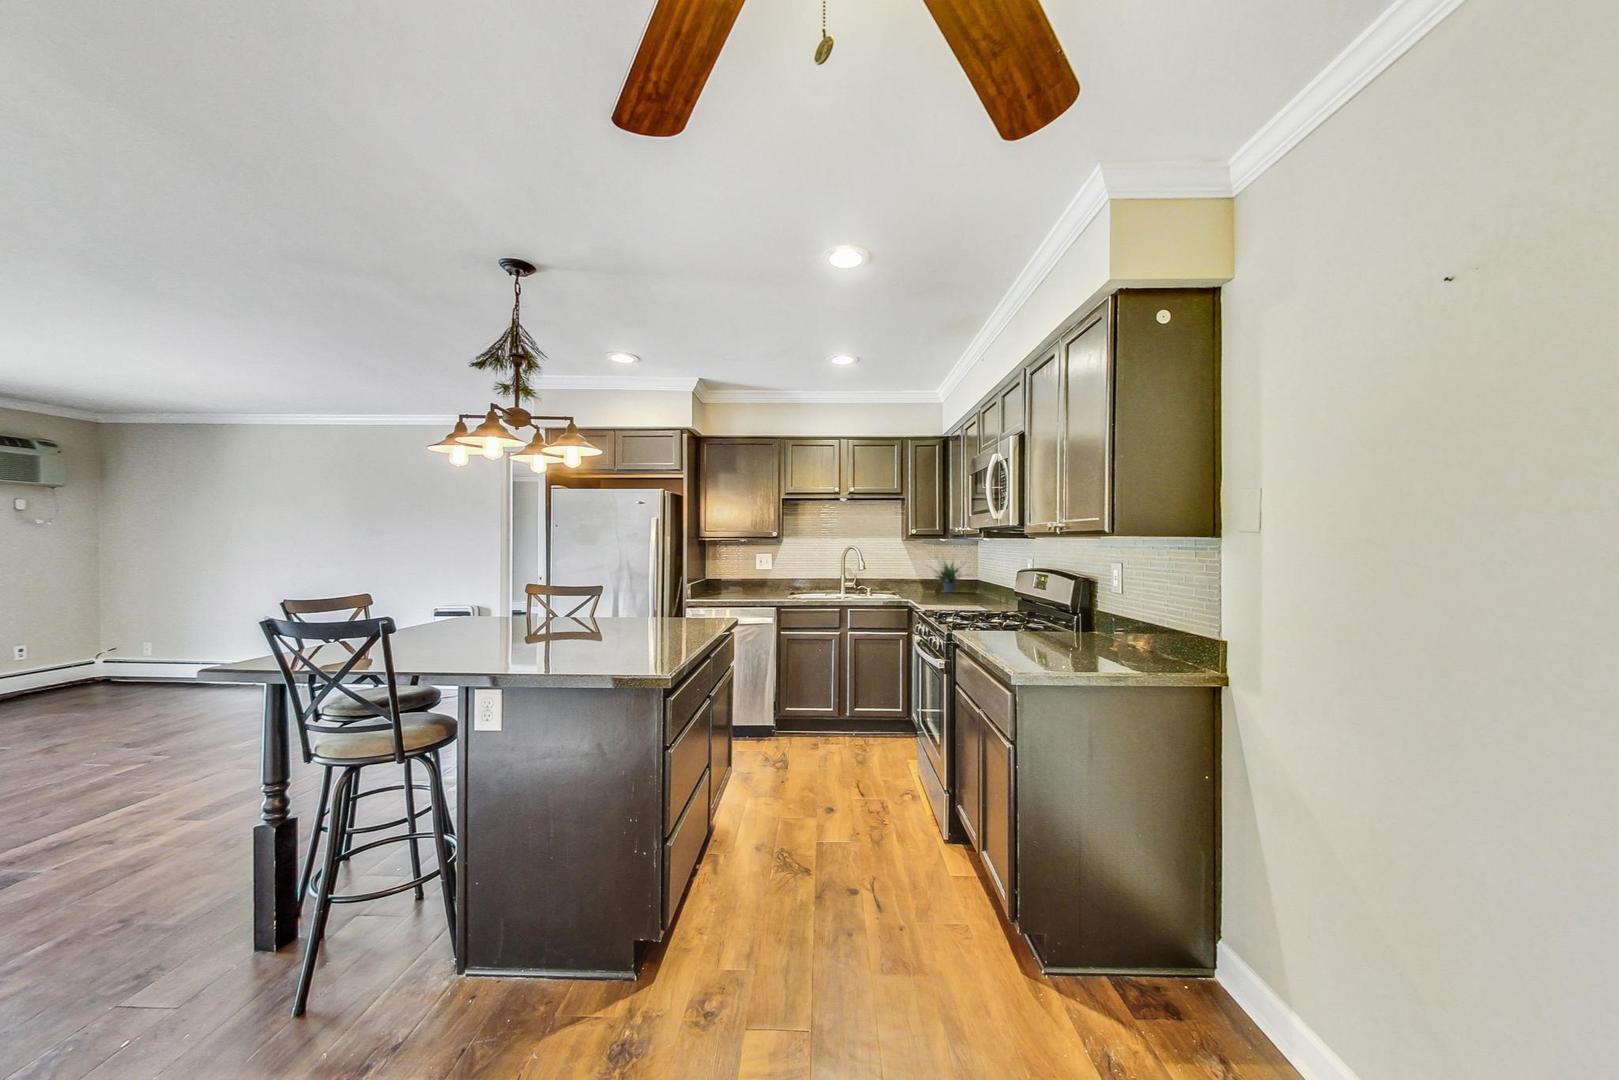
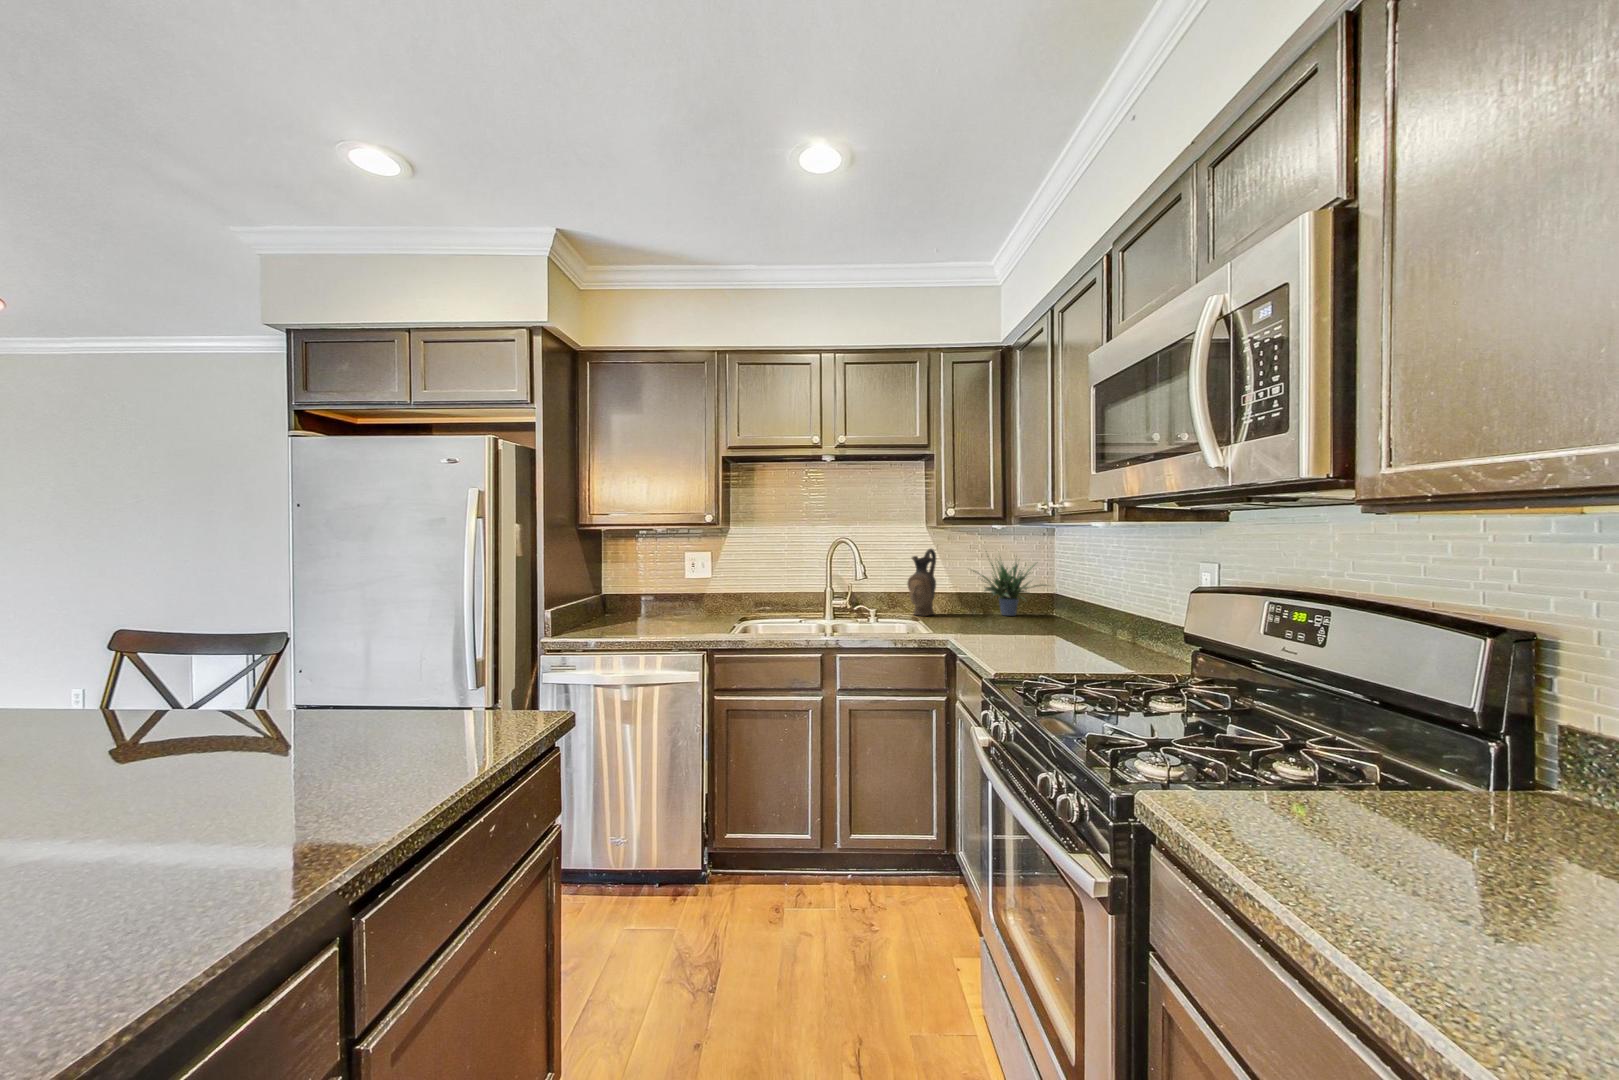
ceramic pitcher: none [889,553,907,592] -> present [907,549,936,616]

